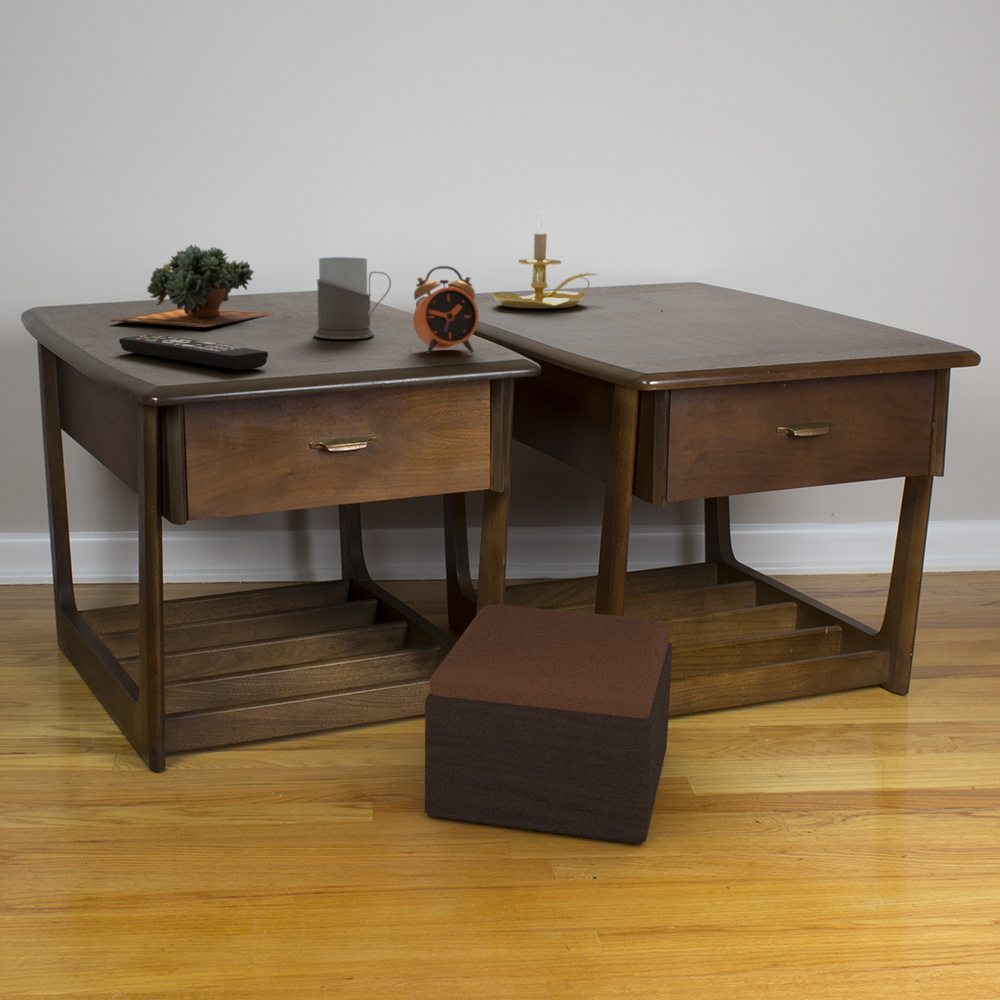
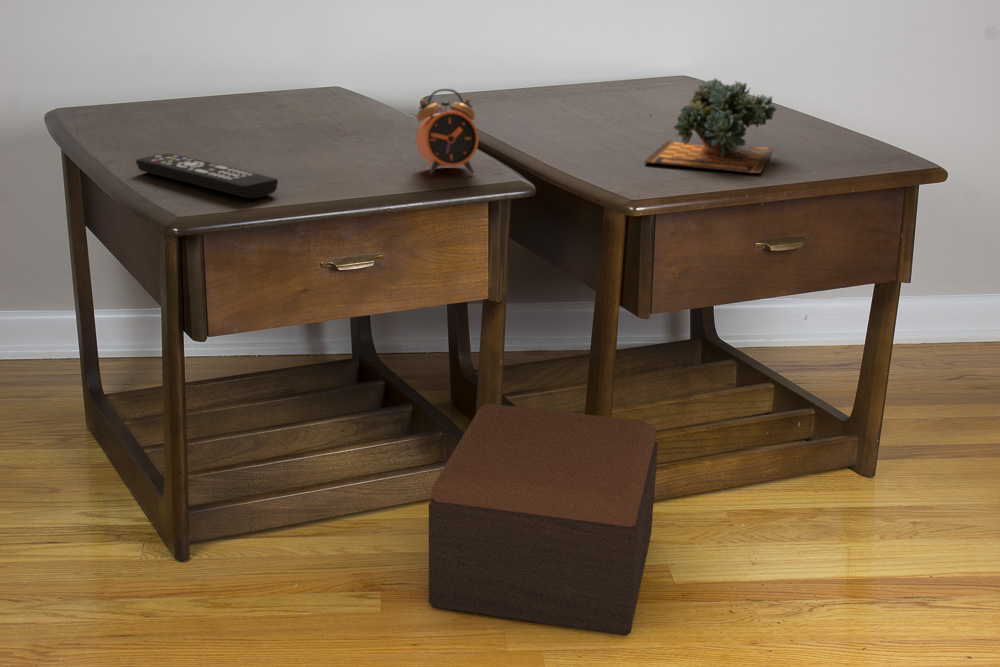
candle holder: present [493,207,597,308] -> none [492,10,592,110]
succulent plant: present [111,245,274,327] -> present [645,79,777,173]
mug: present [314,257,391,339] -> none [321,72,395,153]

